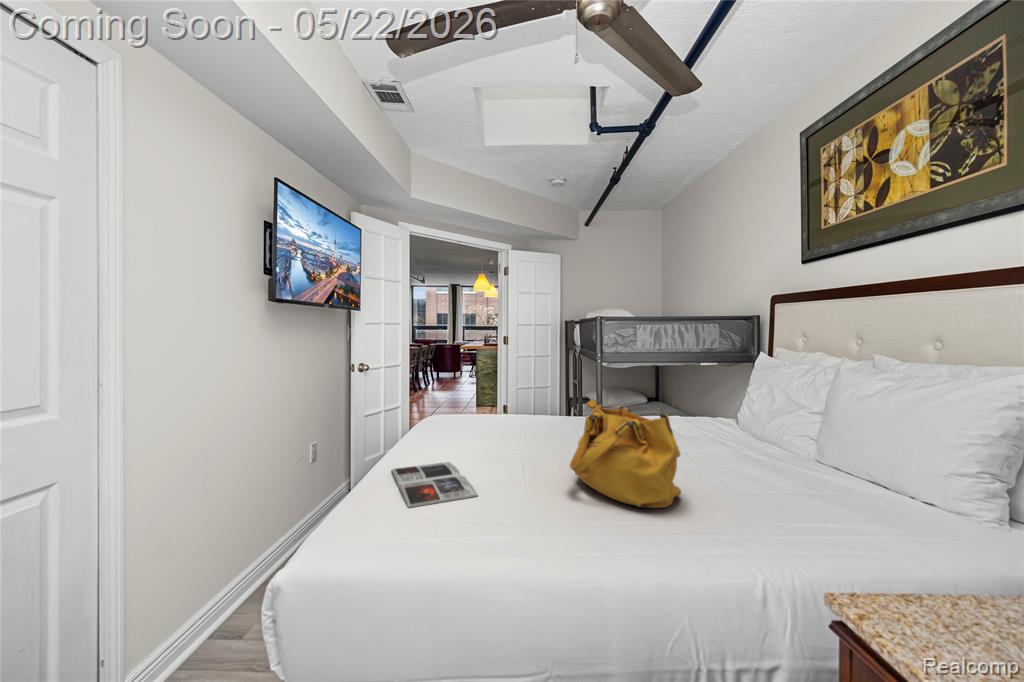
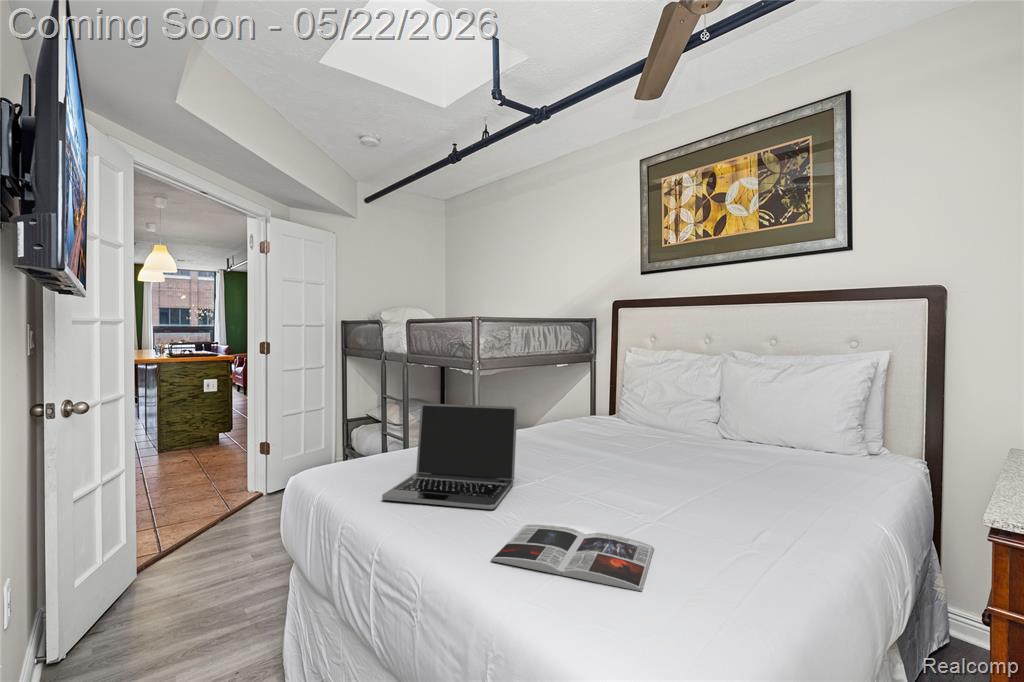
laptop: none [426,377,519,451] -> present [382,403,517,509]
handbag: present [570,399,681,508] -> none [651,408,778,507]

